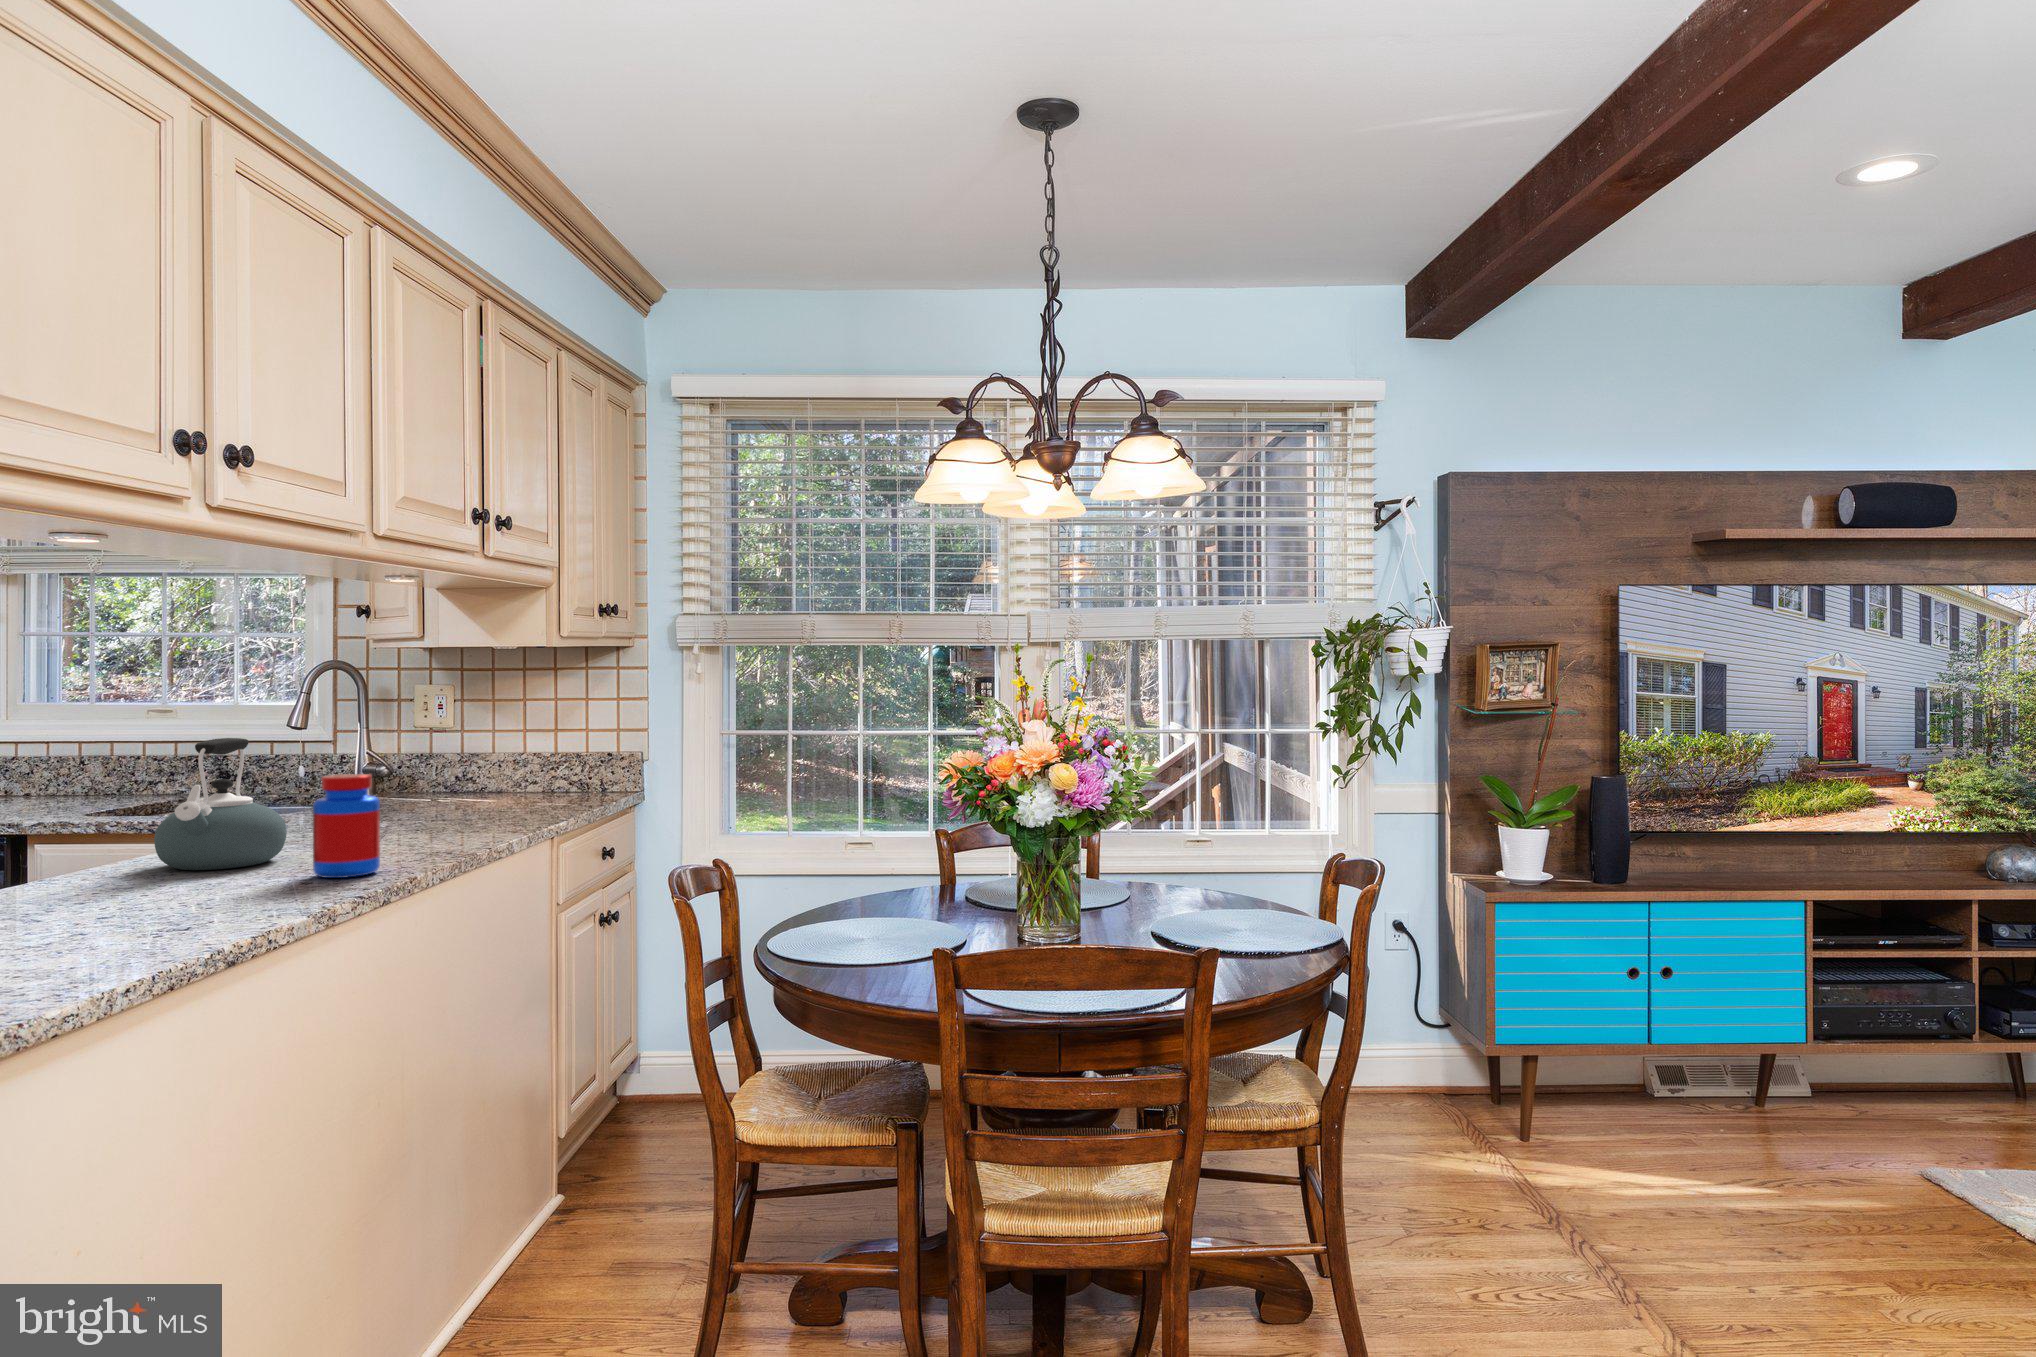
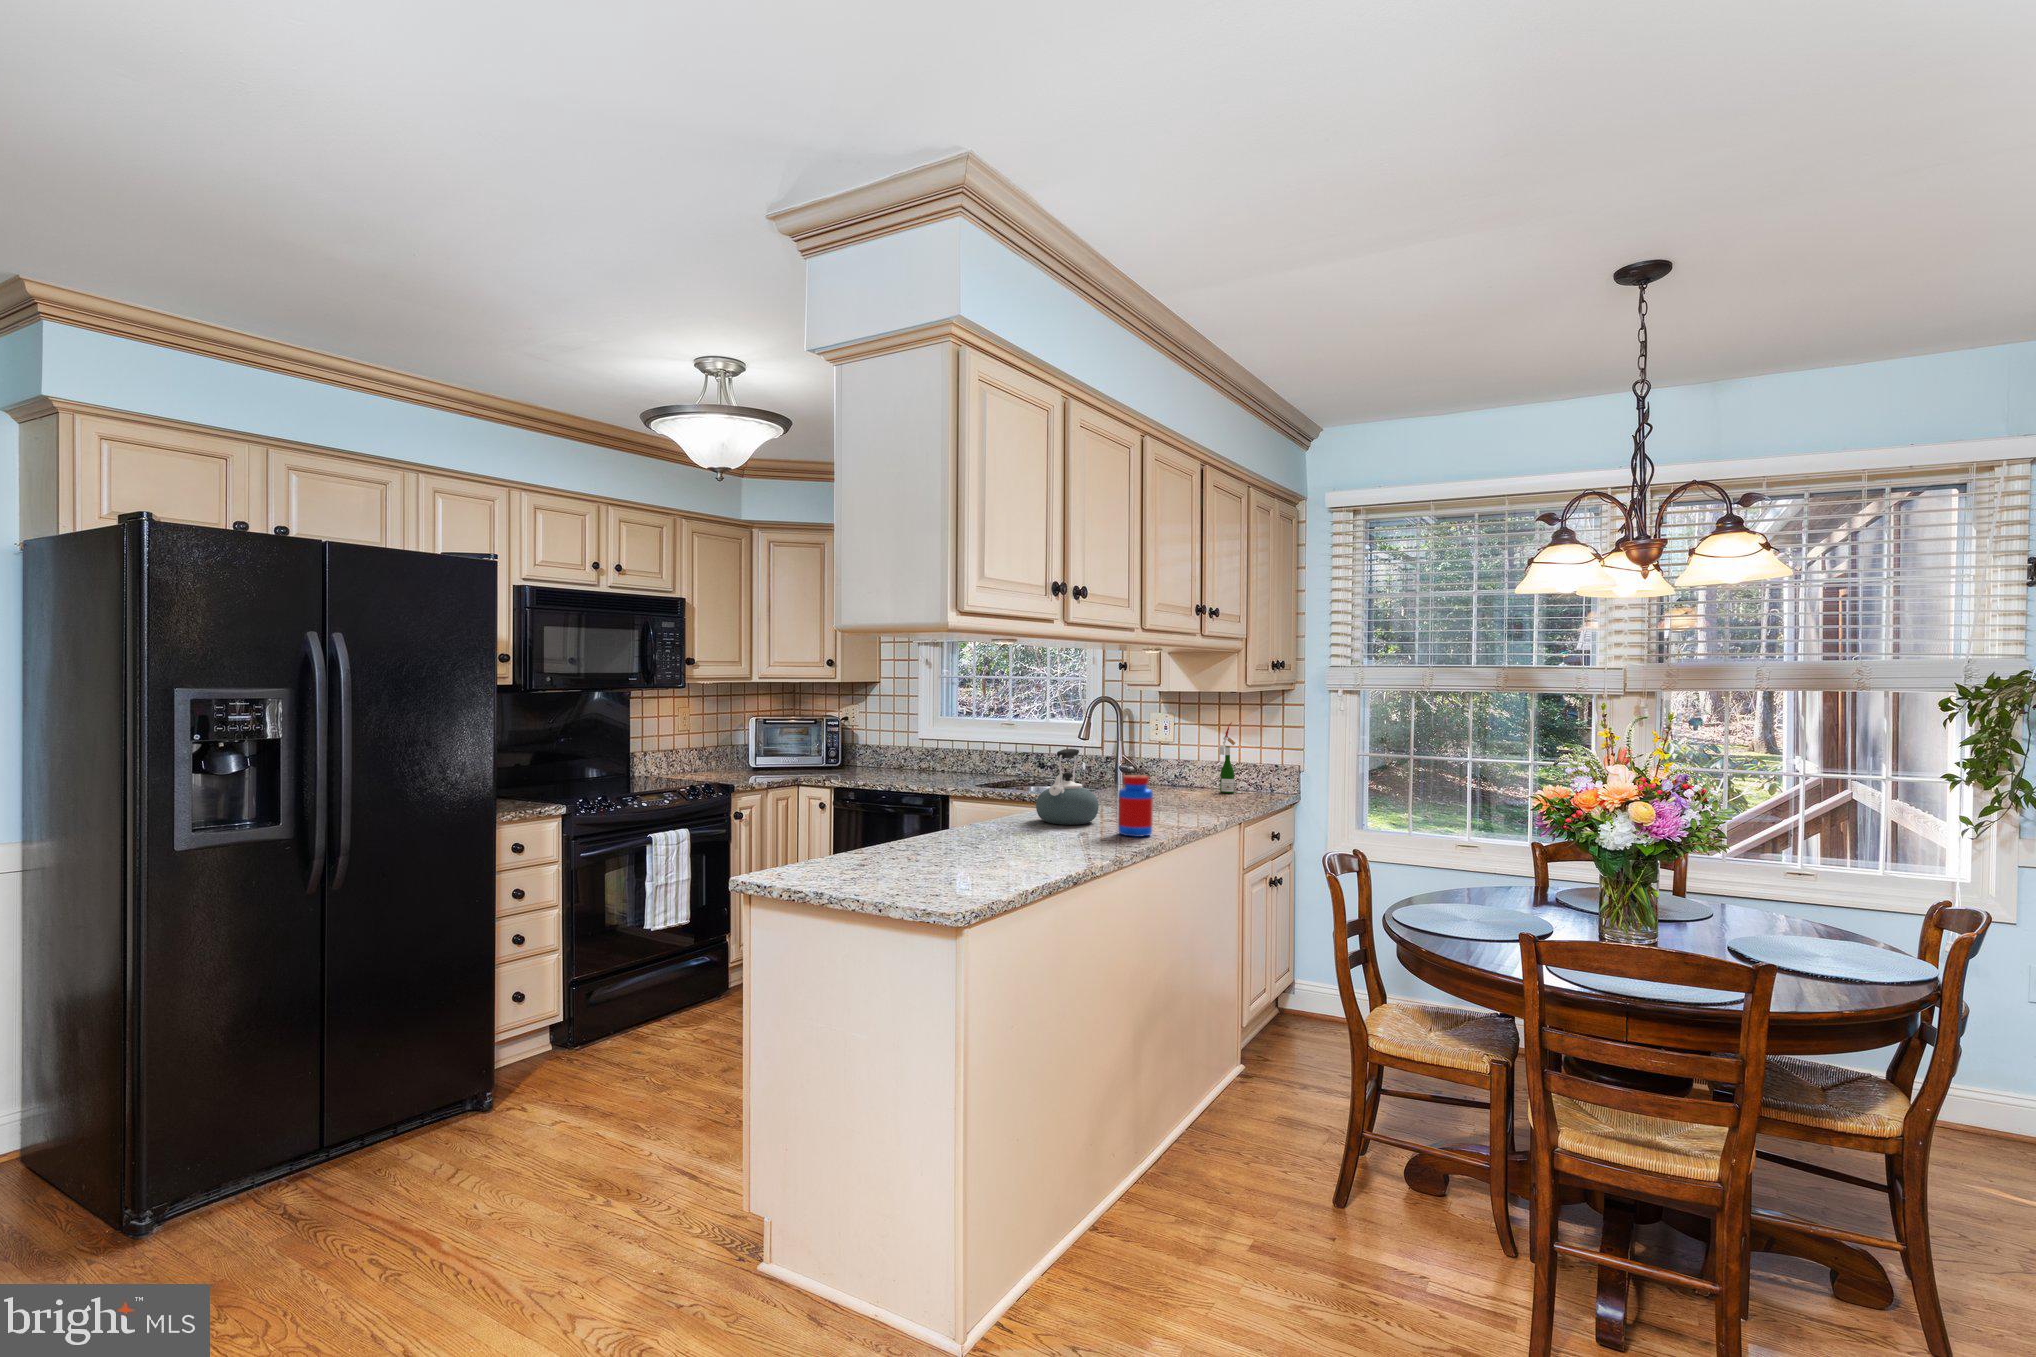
wine bottle: none [525,695,559,797] -> present [1219,722,1241,793]

